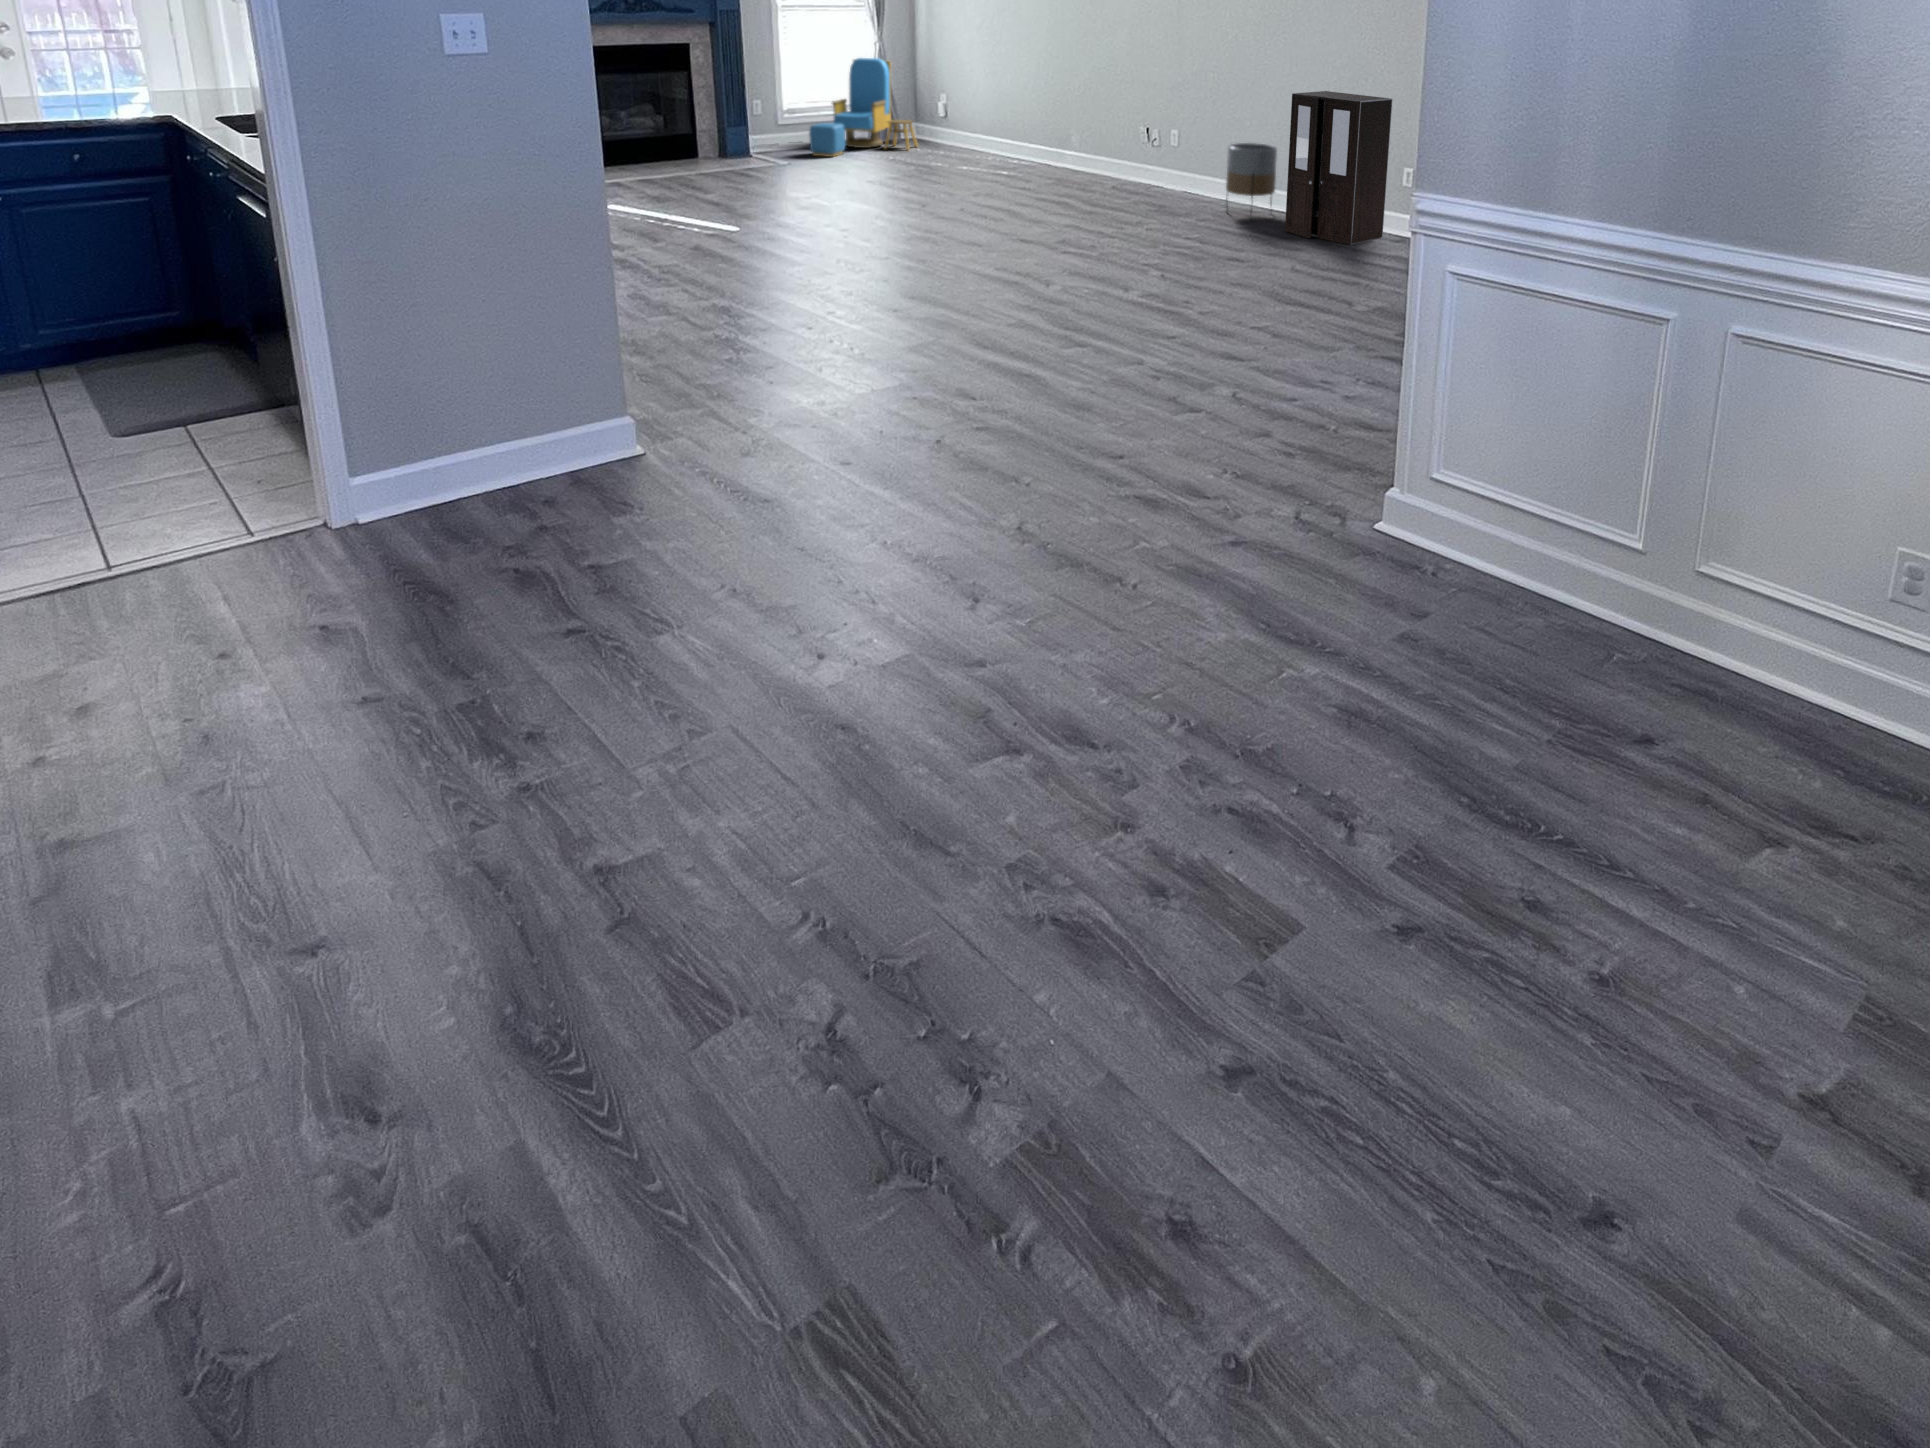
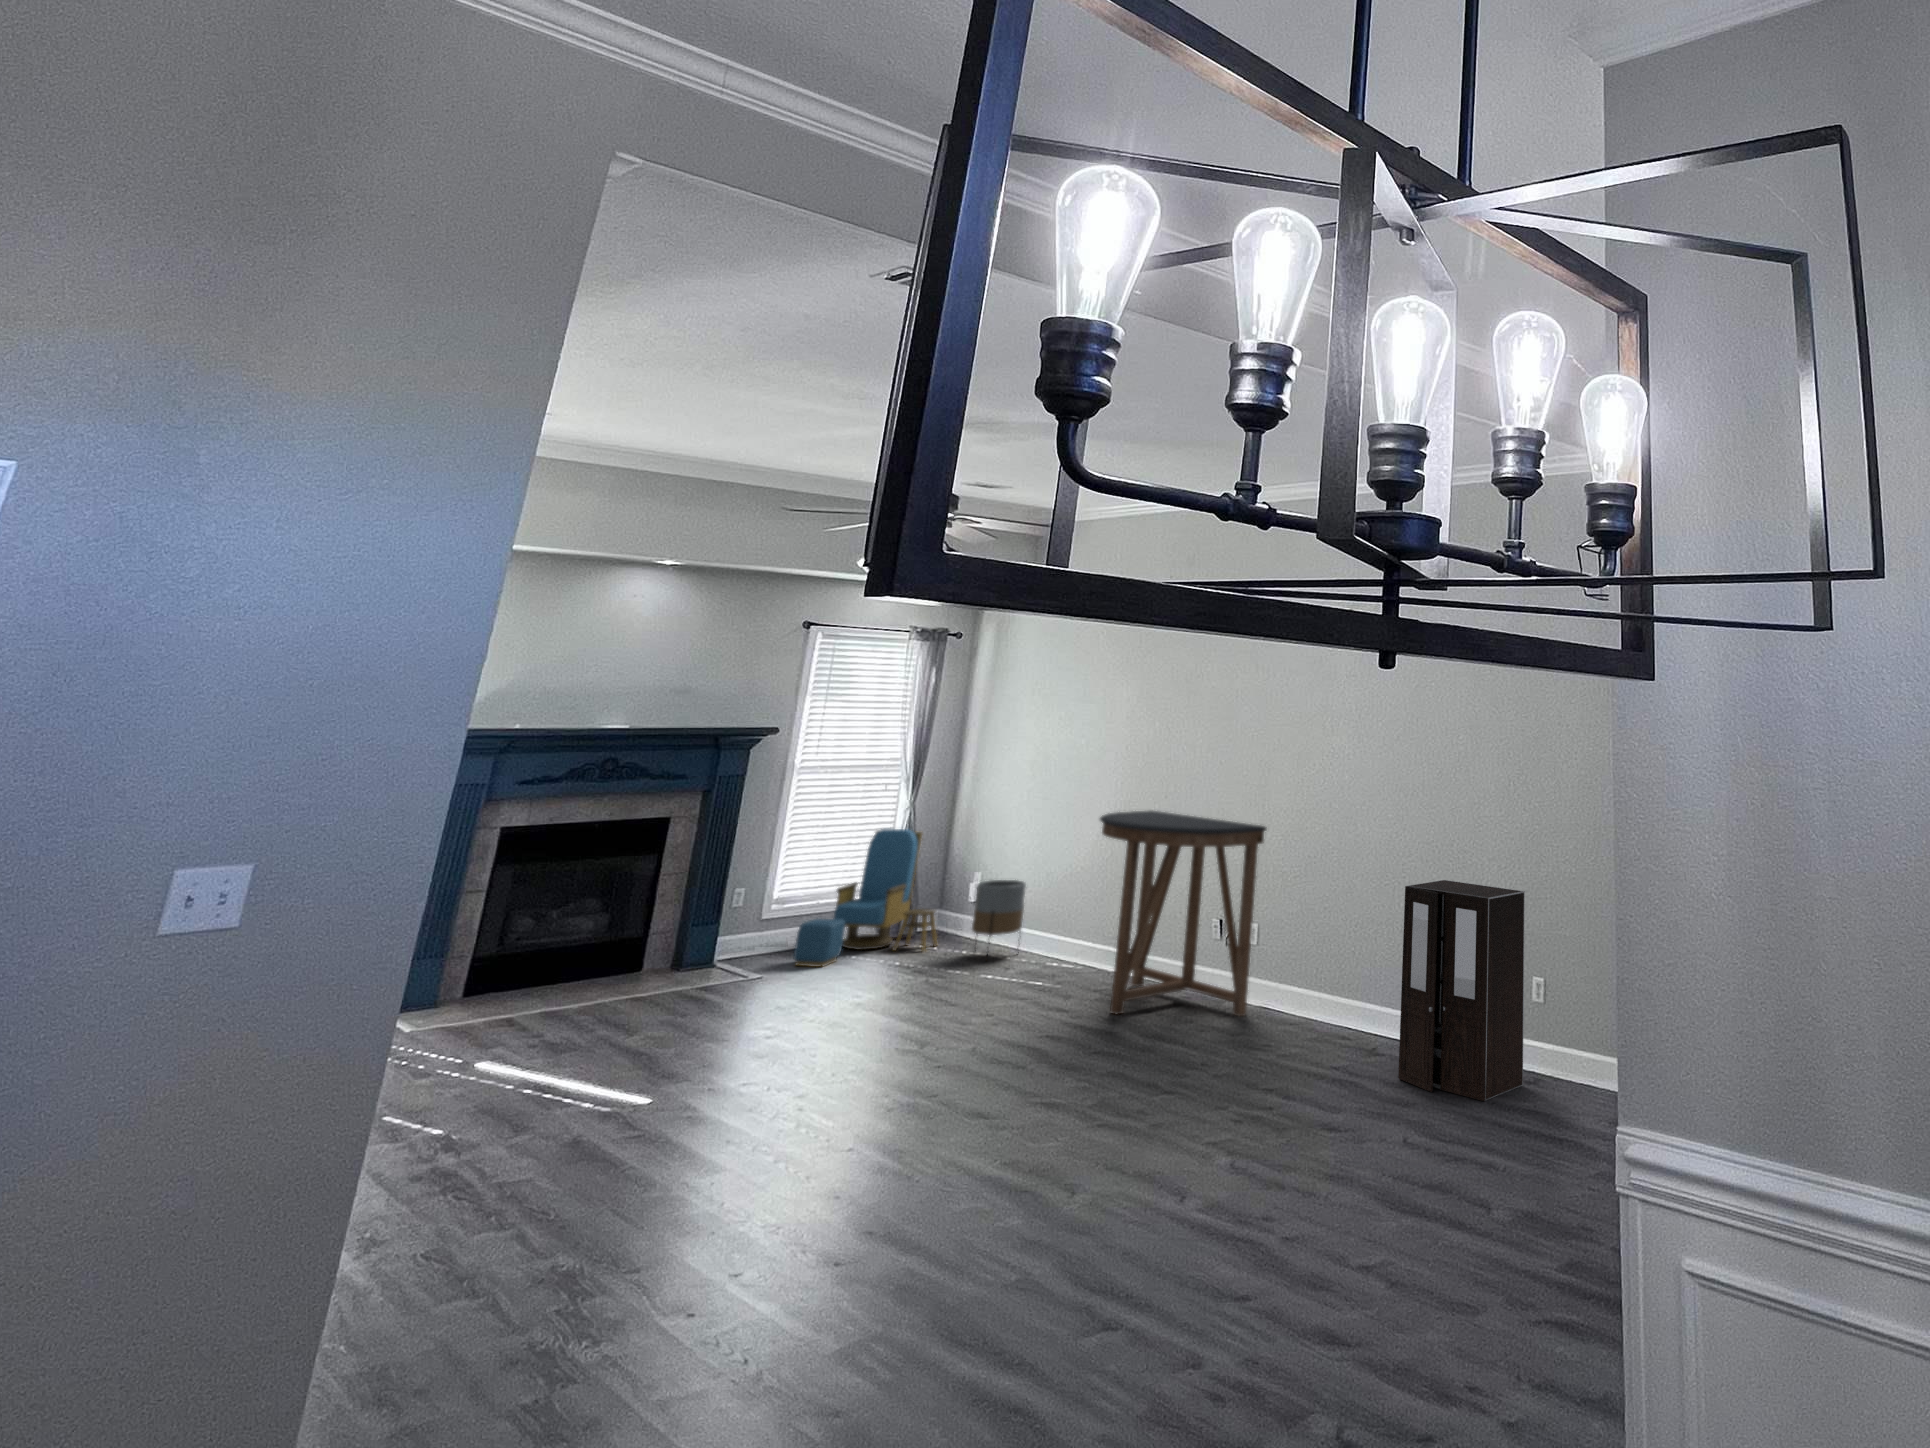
console table: none [1036,41,1178,194] -> present [1100,811,1266,1016]
planter: present [1226,143,1277,199] -> present [972,880,1026,956]

